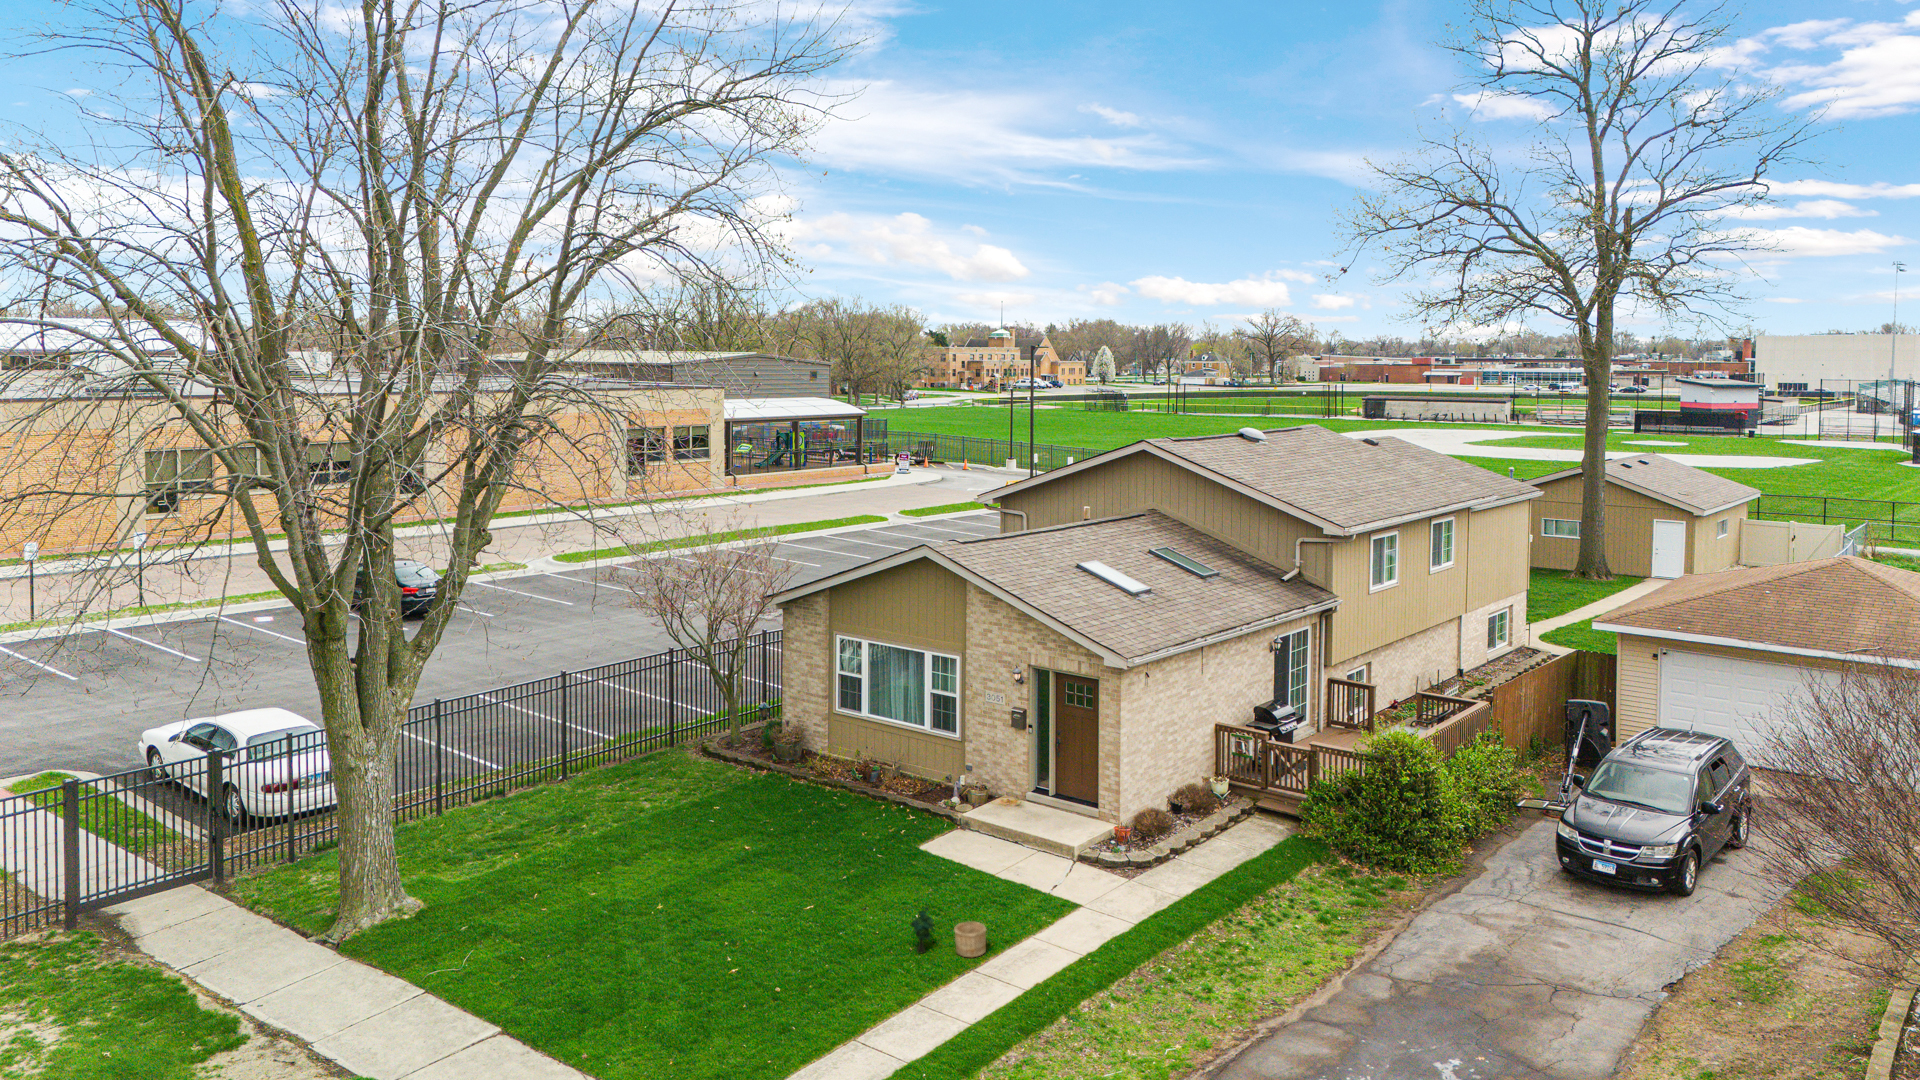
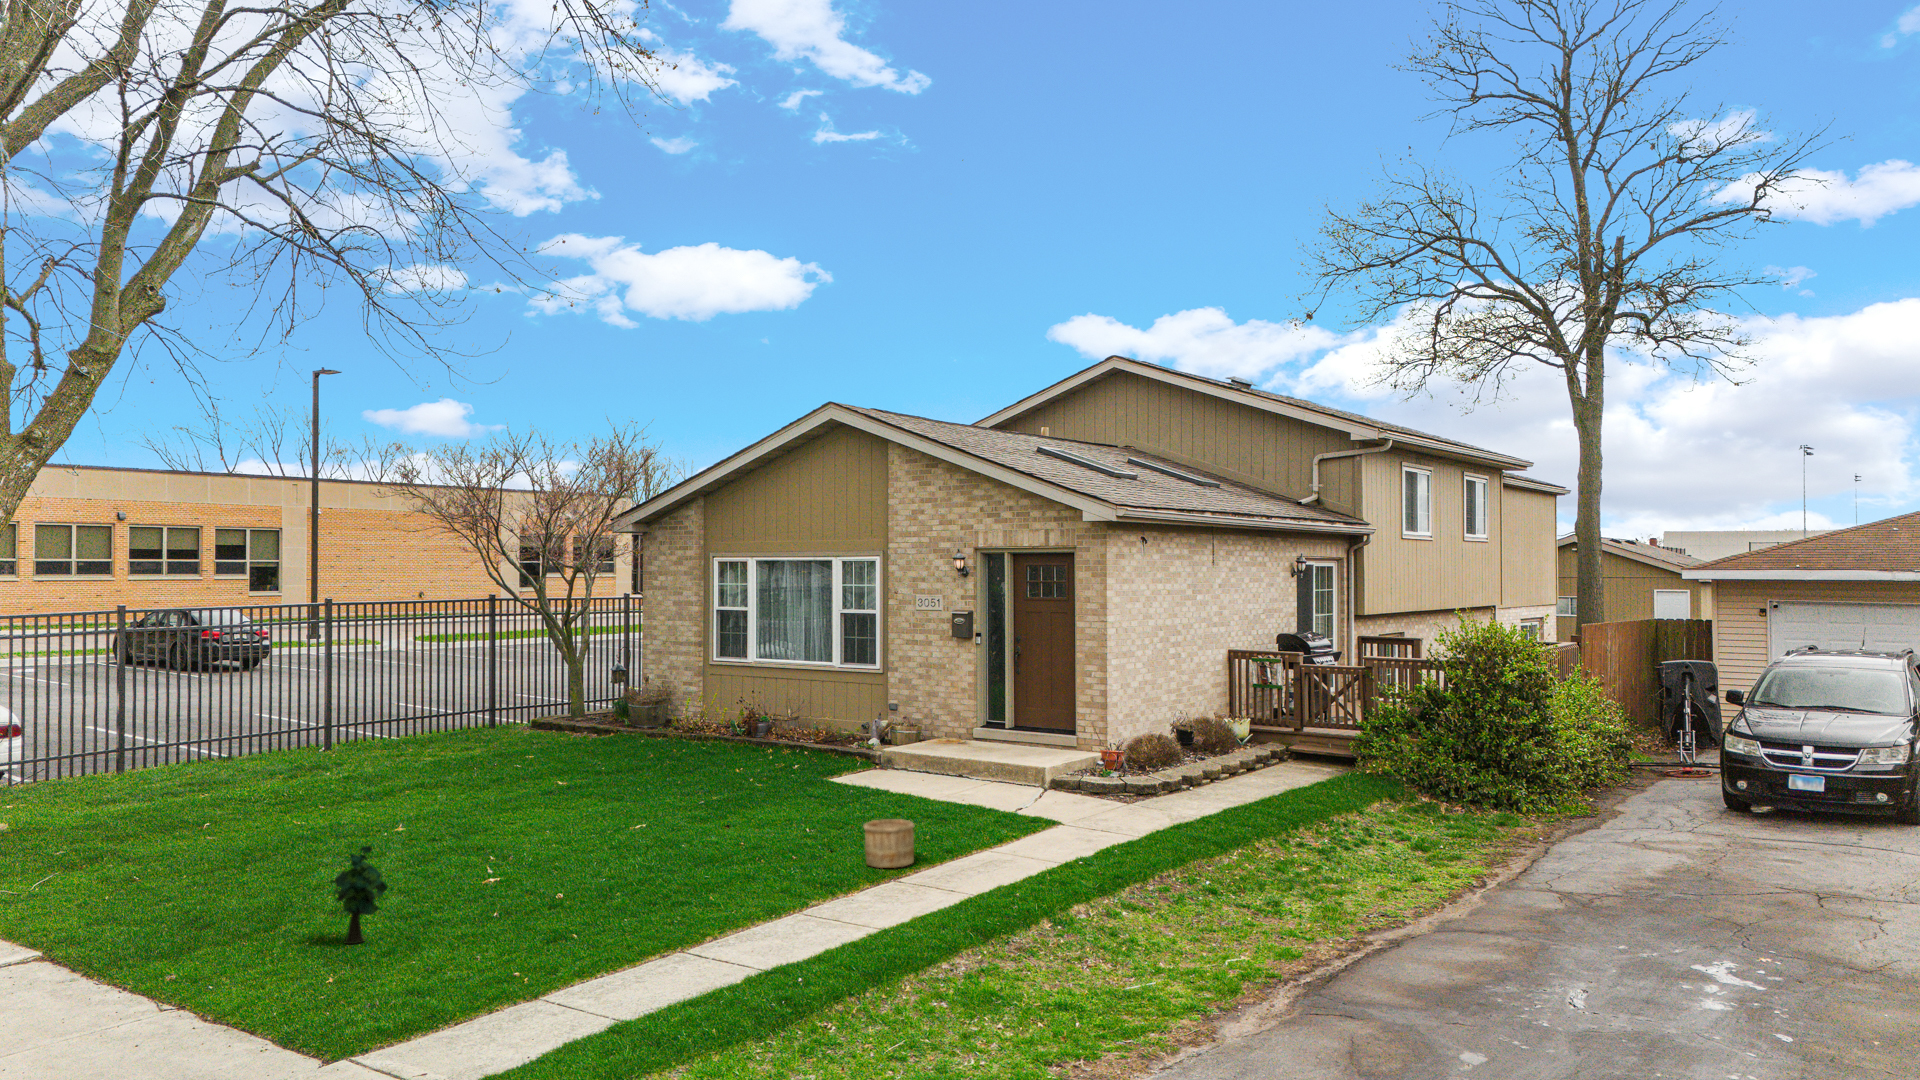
decorative plant: present [911,907,935,953] -> present [329,846,388,944]

